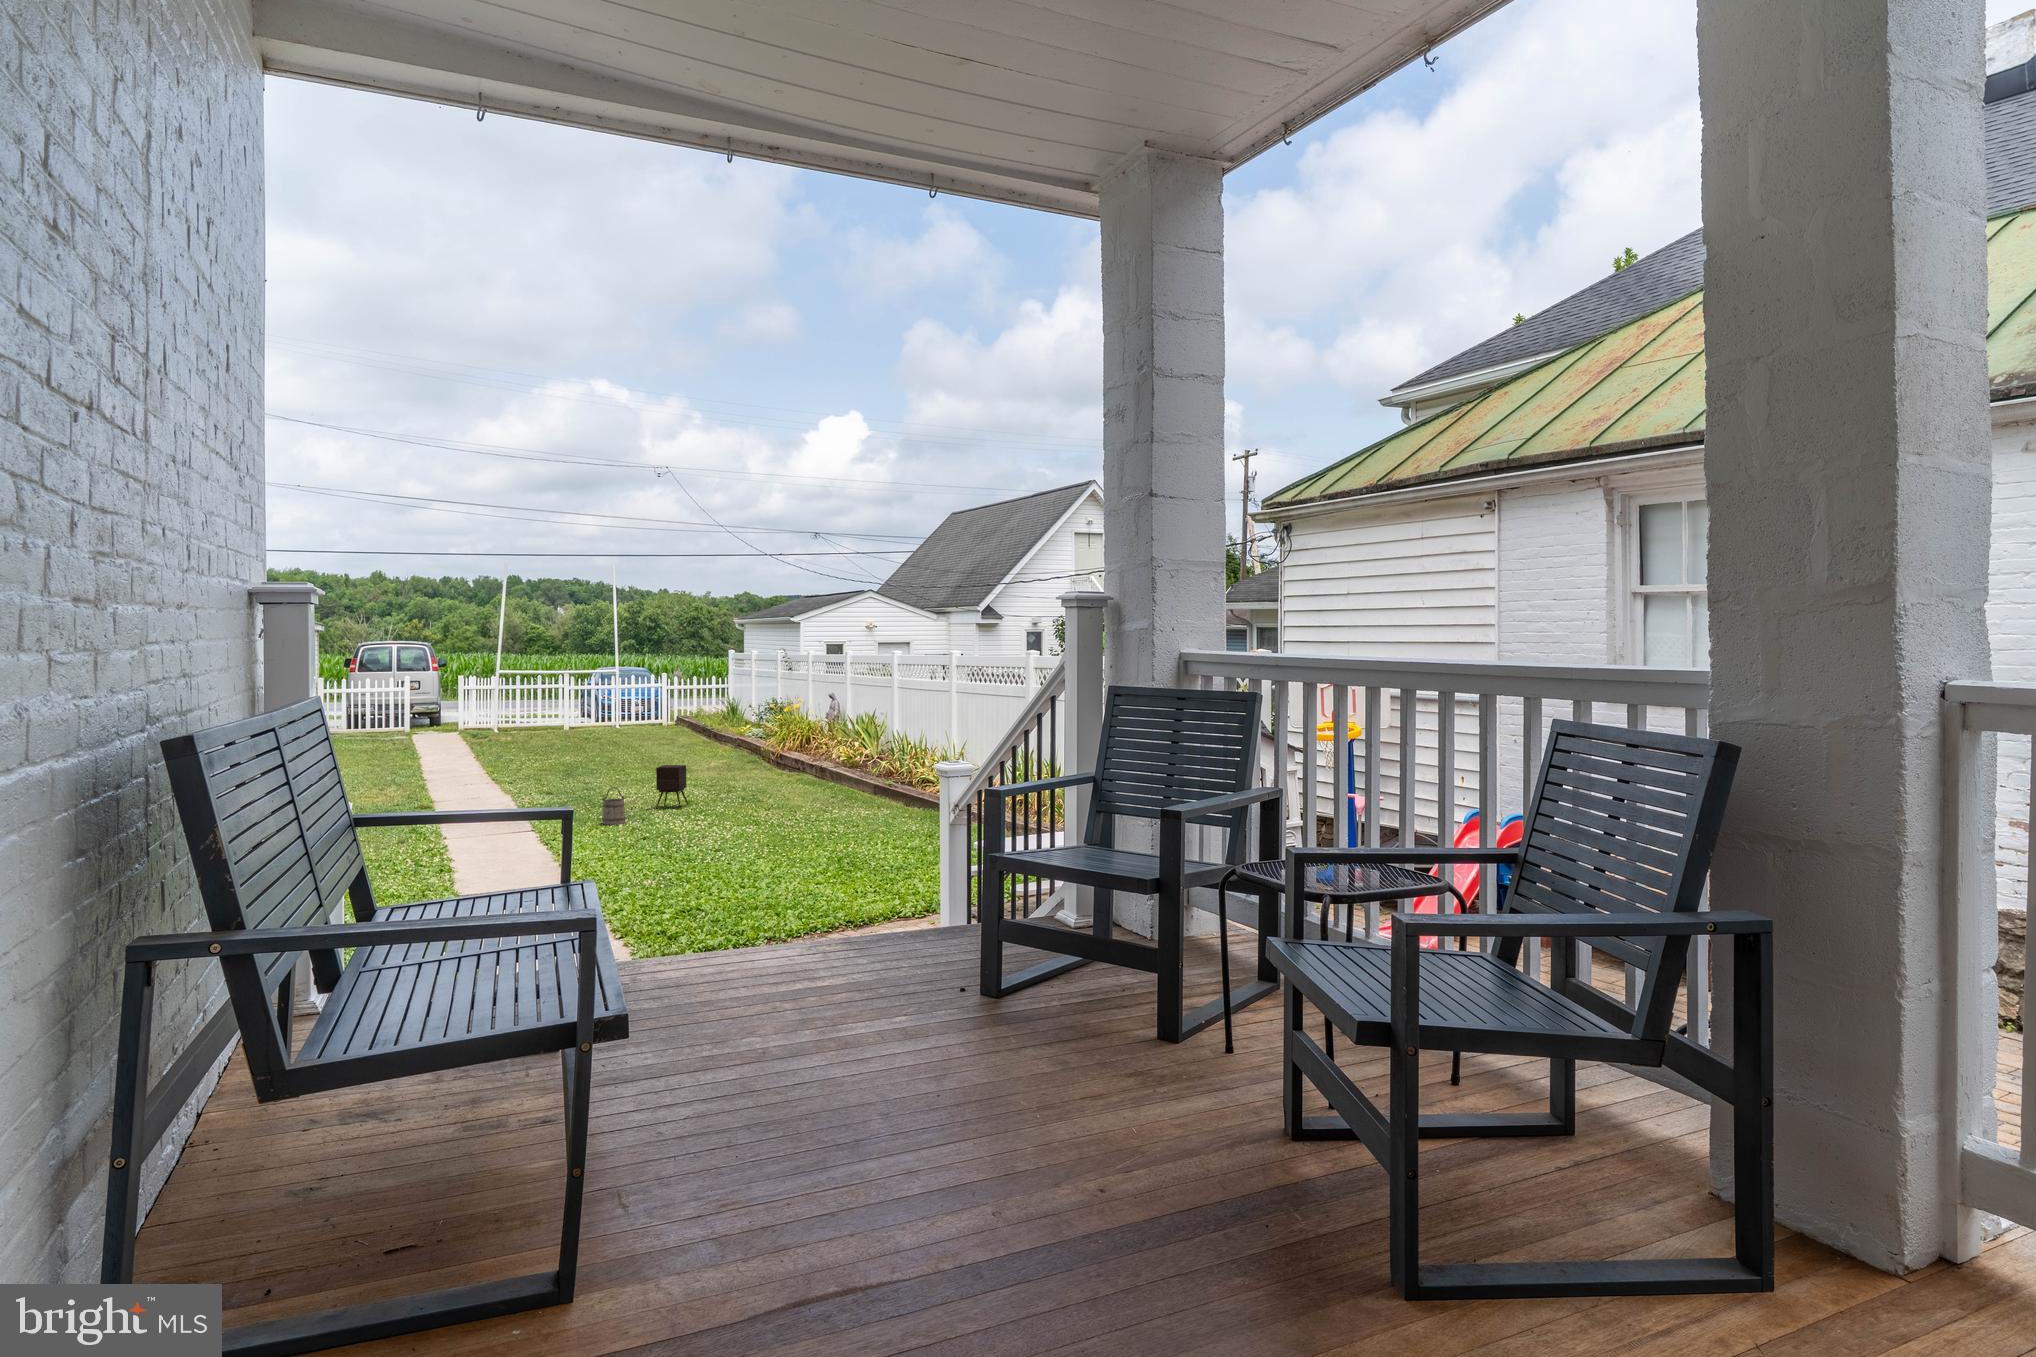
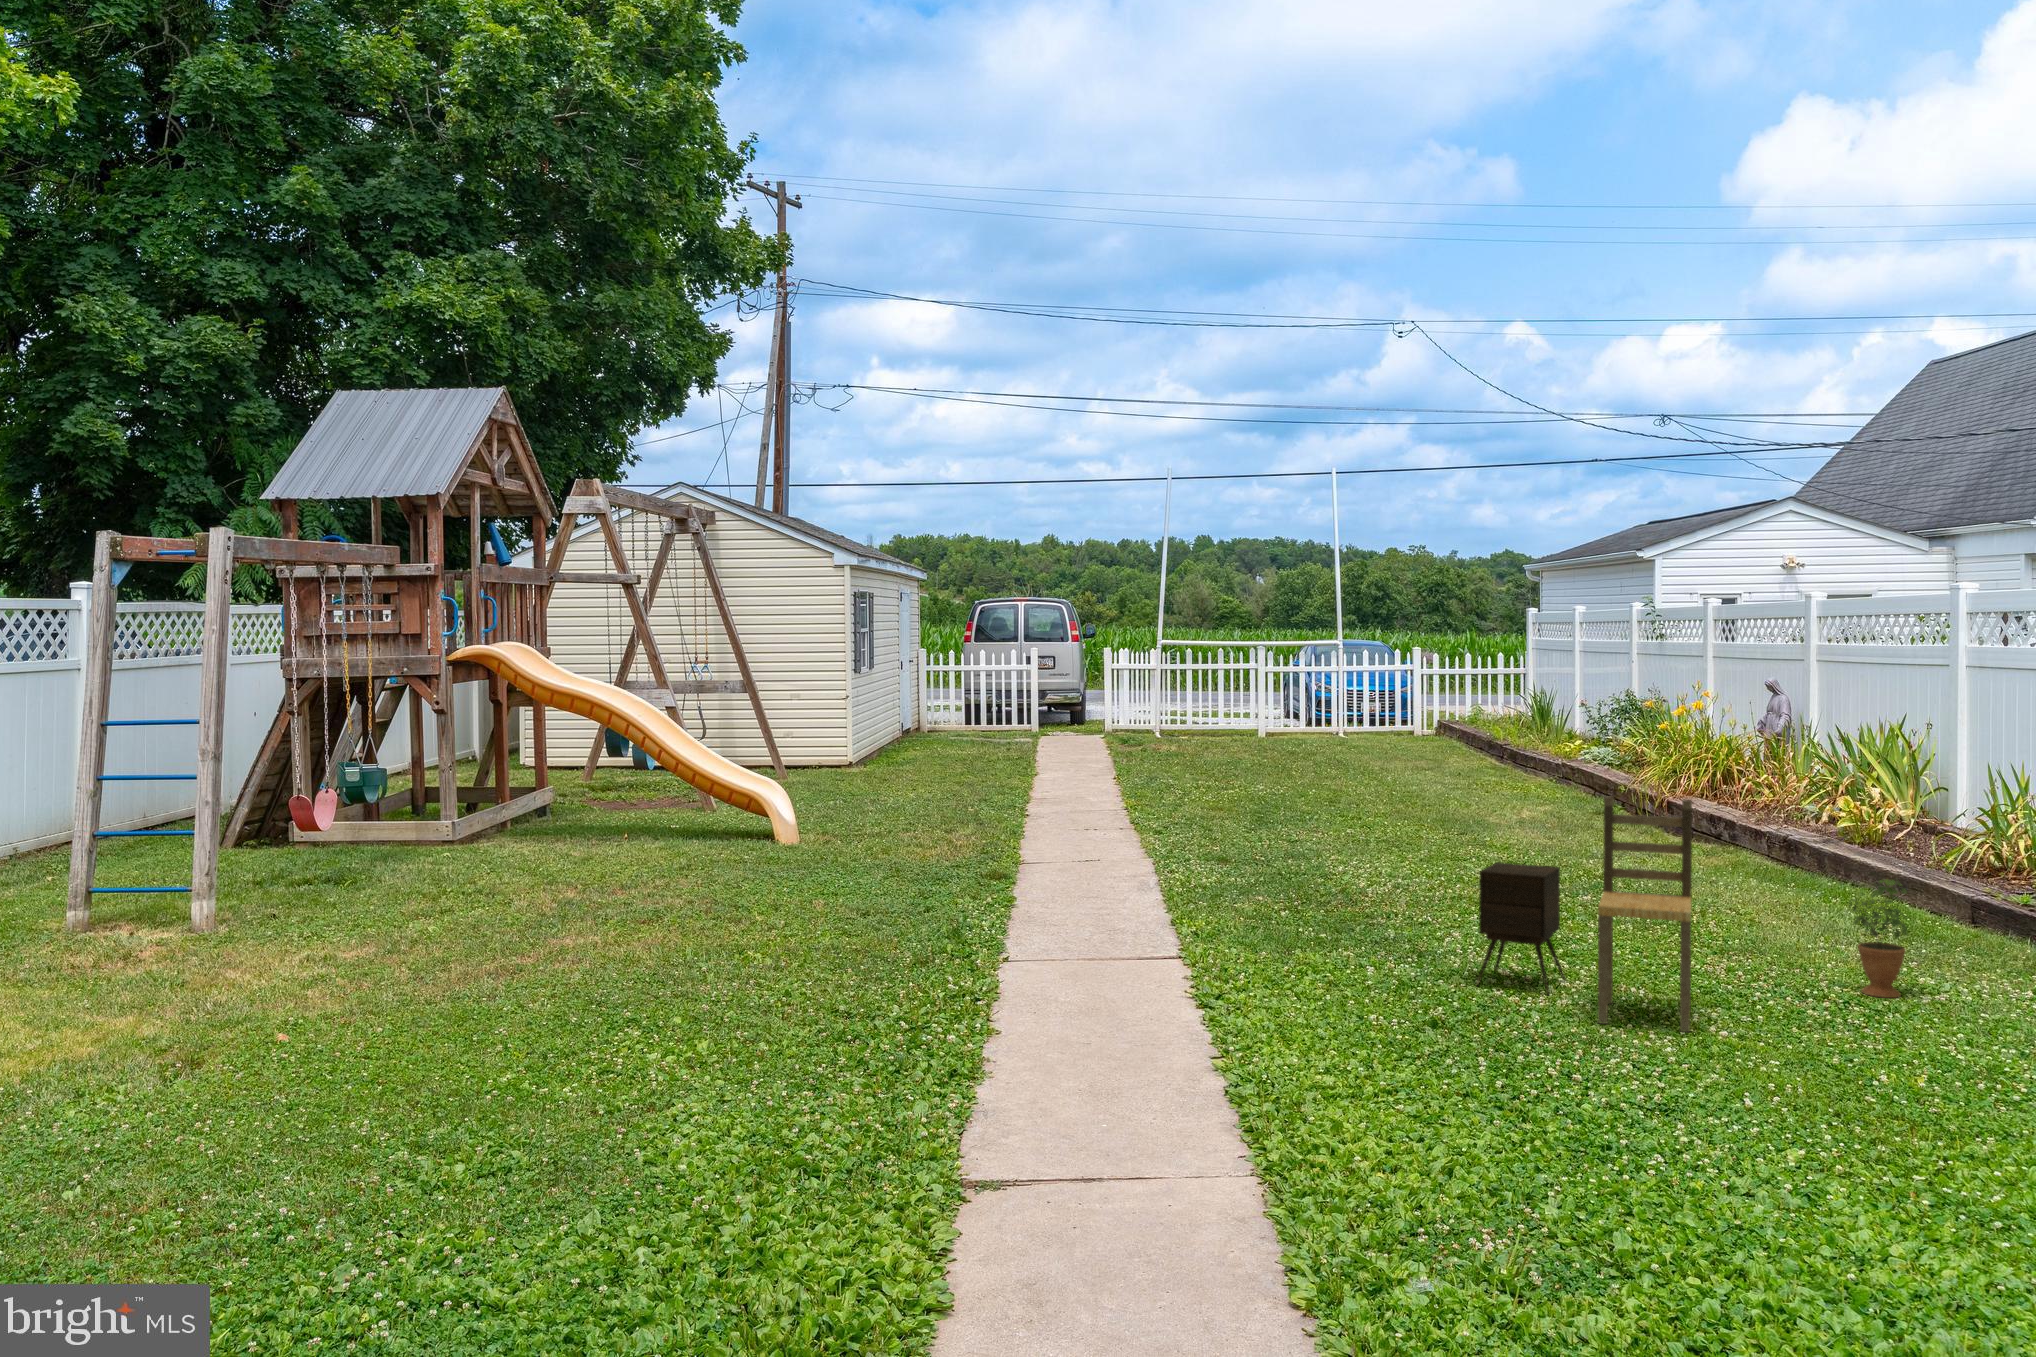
chair: none [693,738,727,814] -> present [1598,797,1692,1032]
potted plant: none [781,760,800,801] -> present [1850,879,1907,998]
bucket: present [602,787,626,825] -> none [1337,935,1405,1050]

